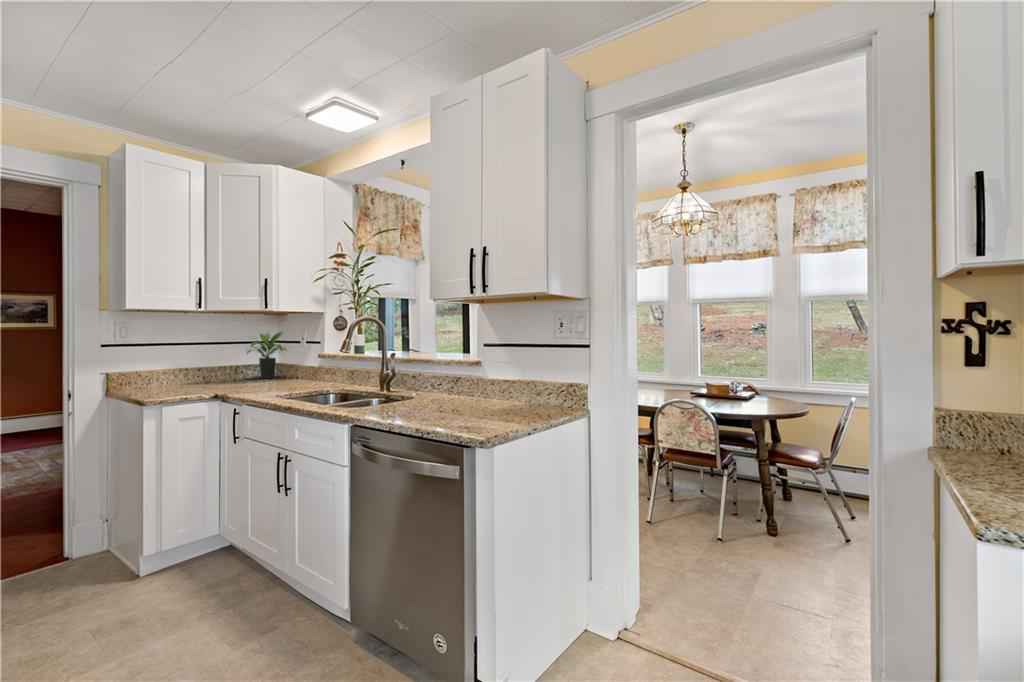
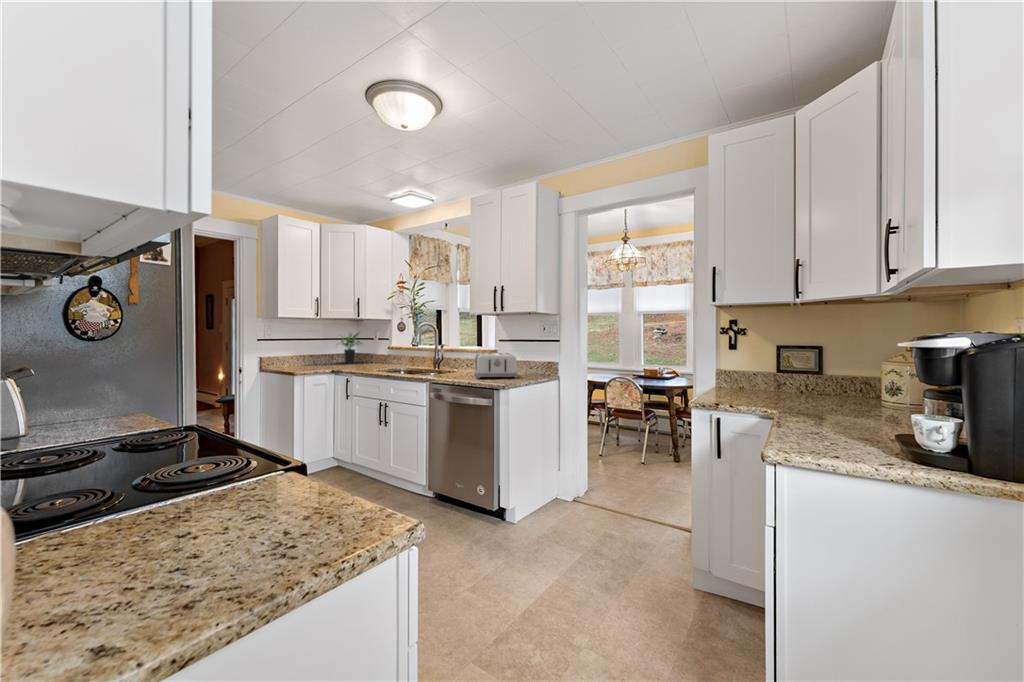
toaster: none [437,367,511,415] -> present [475,353,517,378]

